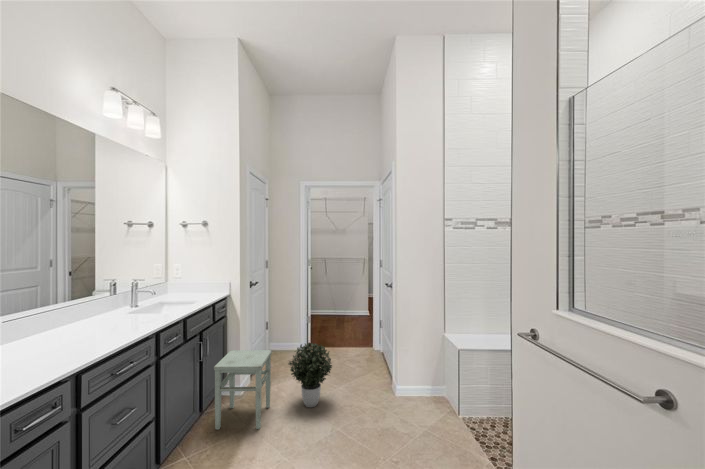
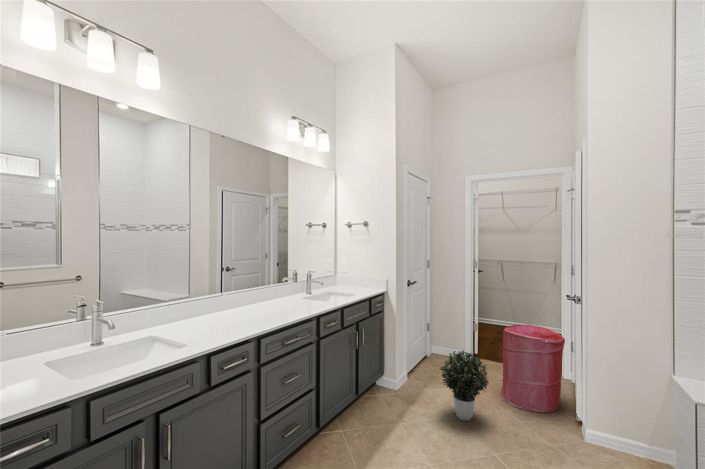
laundry hamper: none [337,311,384,383] -> present [501,325,565,412]
stool: present [214,350,272,430] -> none [368,345,423,426]

